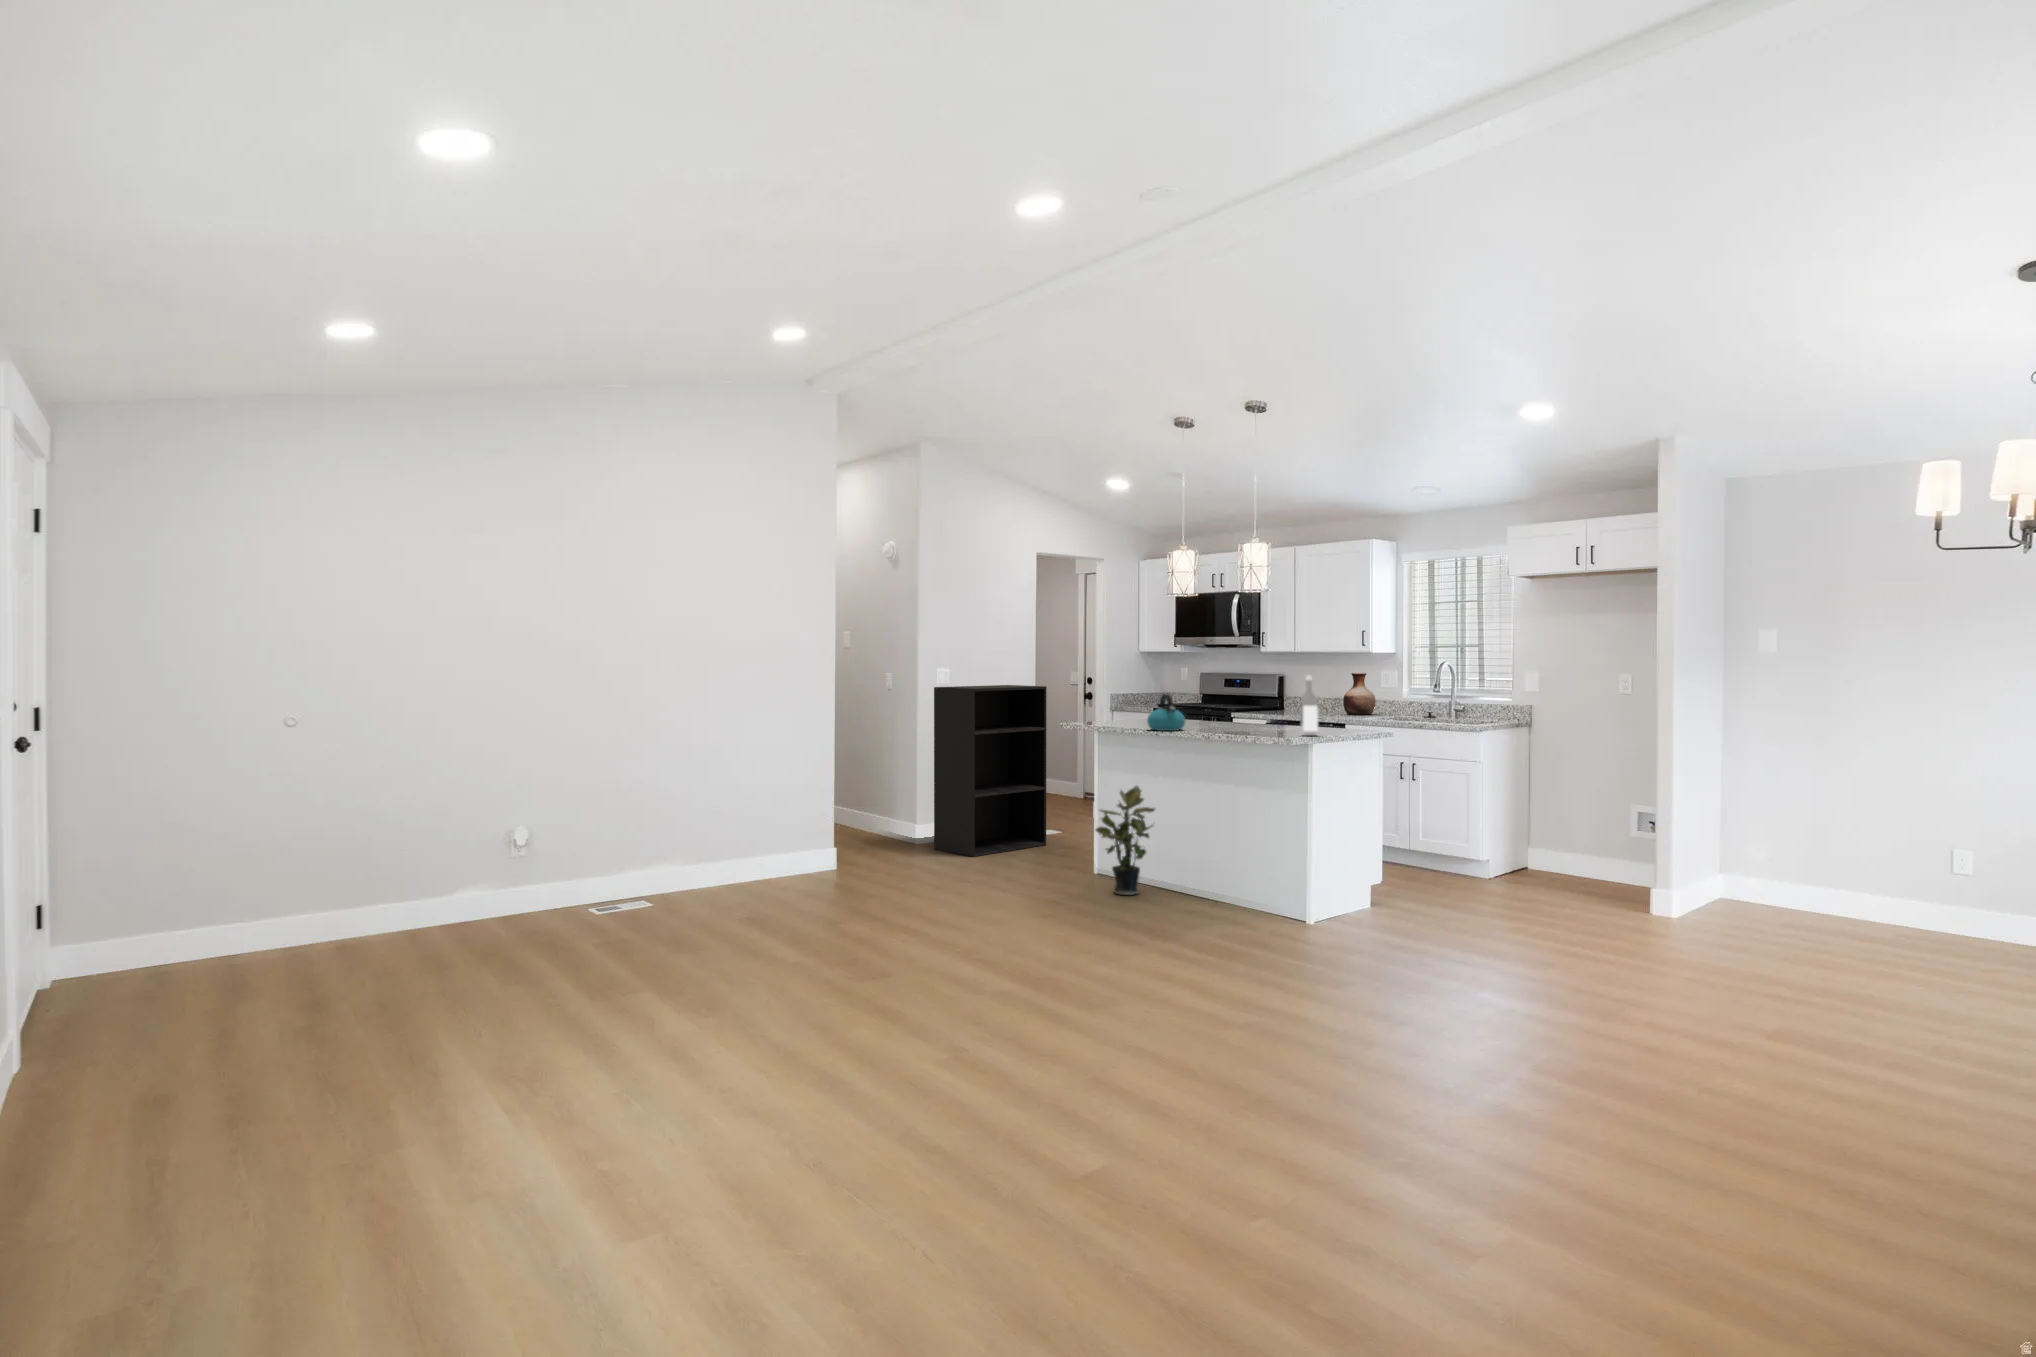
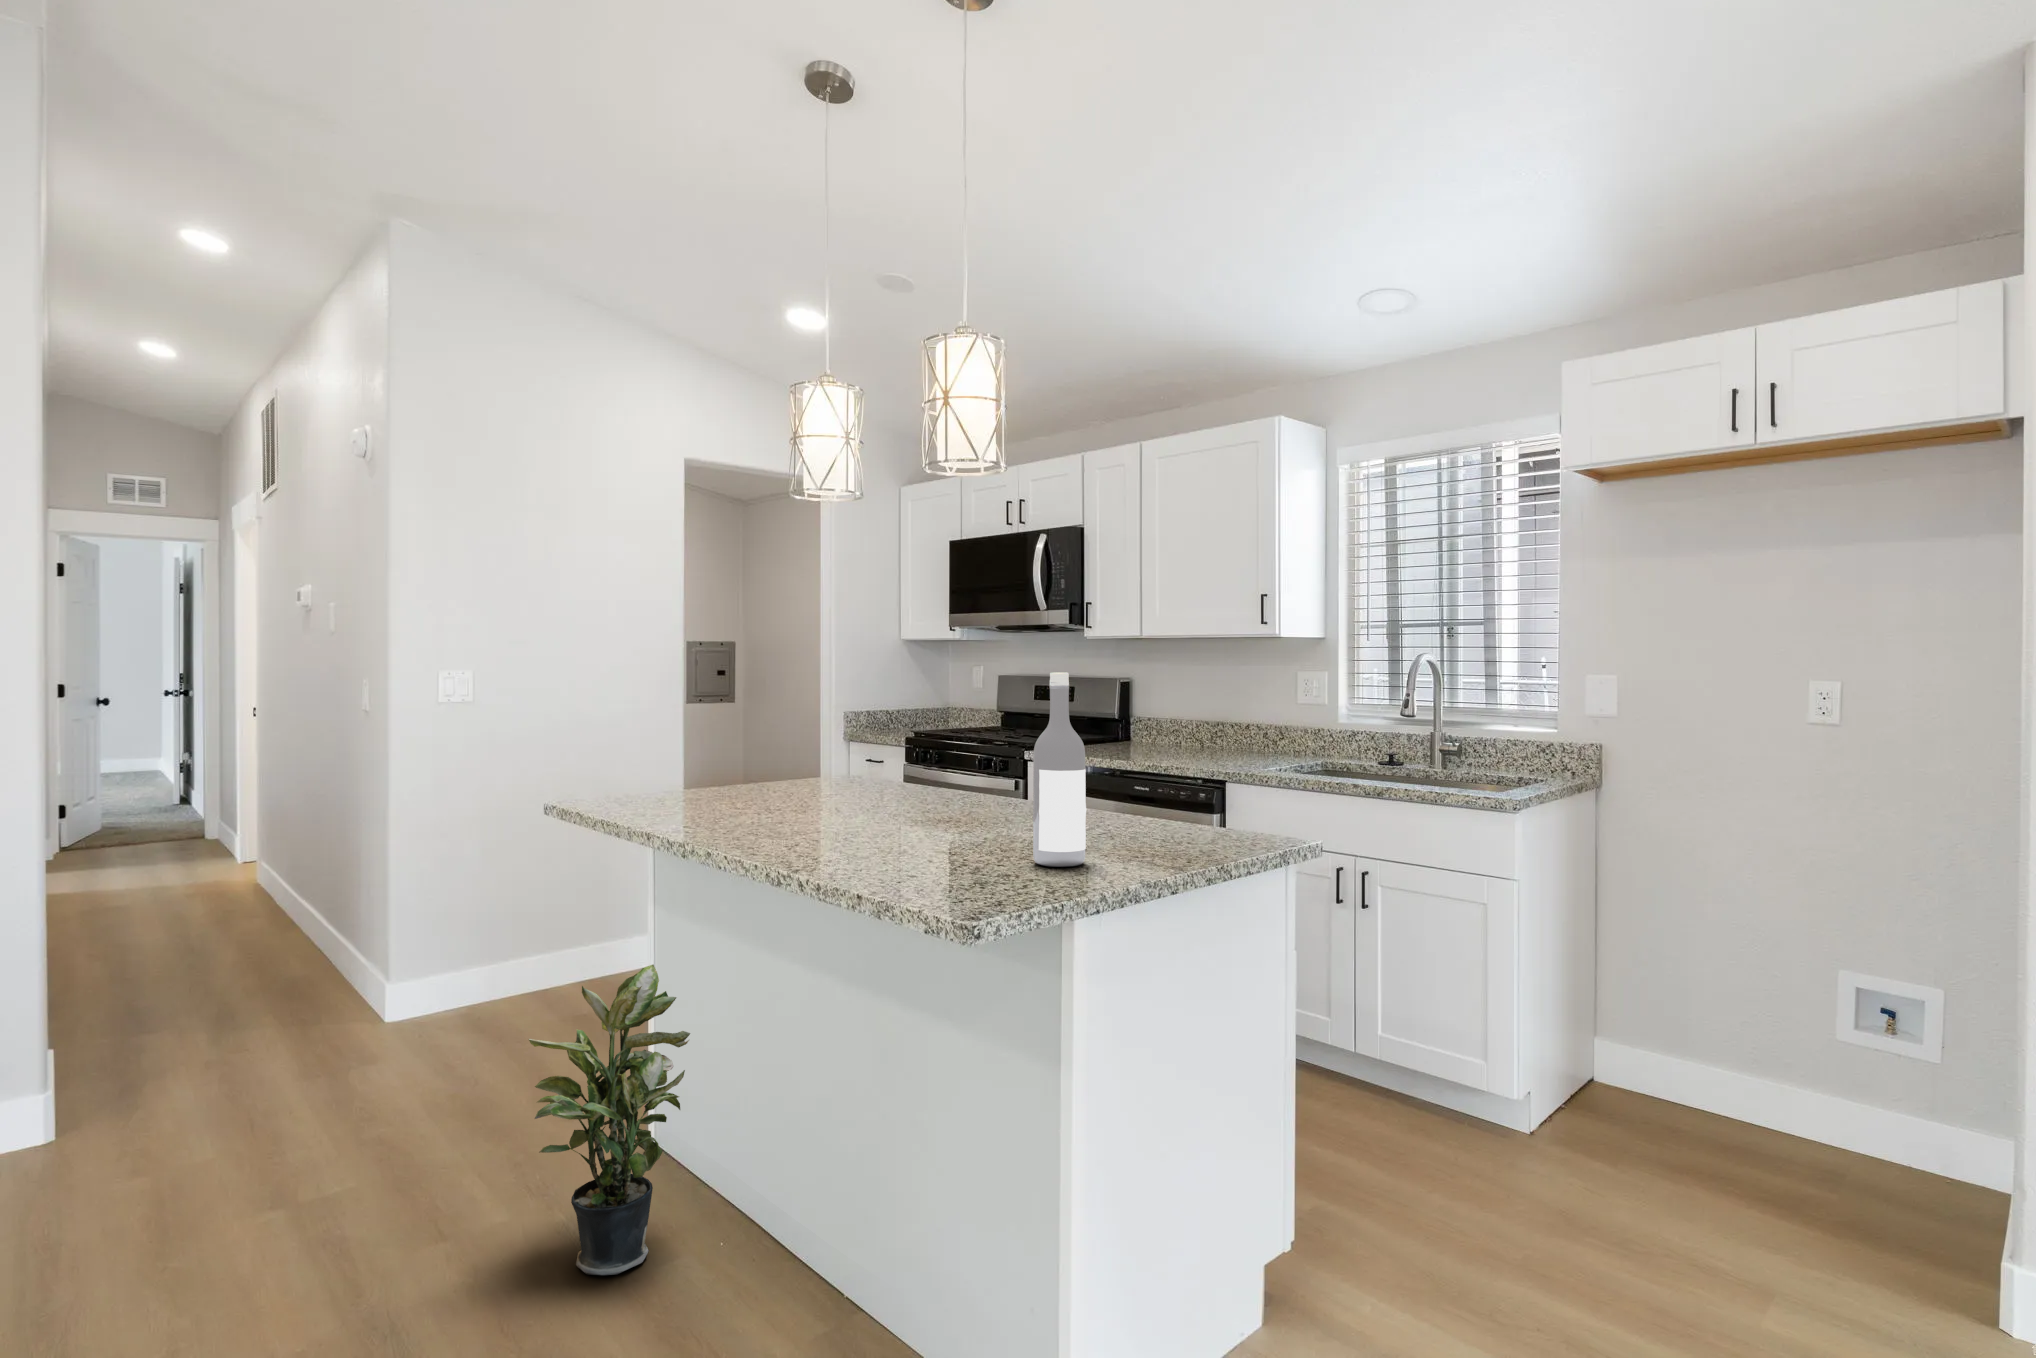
vase: present [1343,673,1375,715] -> none [1226,674,1285,755]
bookshelf: present [934,685,1046,857] -> none [368,694,628,1072]
kettle: present [1147,694,1185,731] -> none [667,722,773,825]

